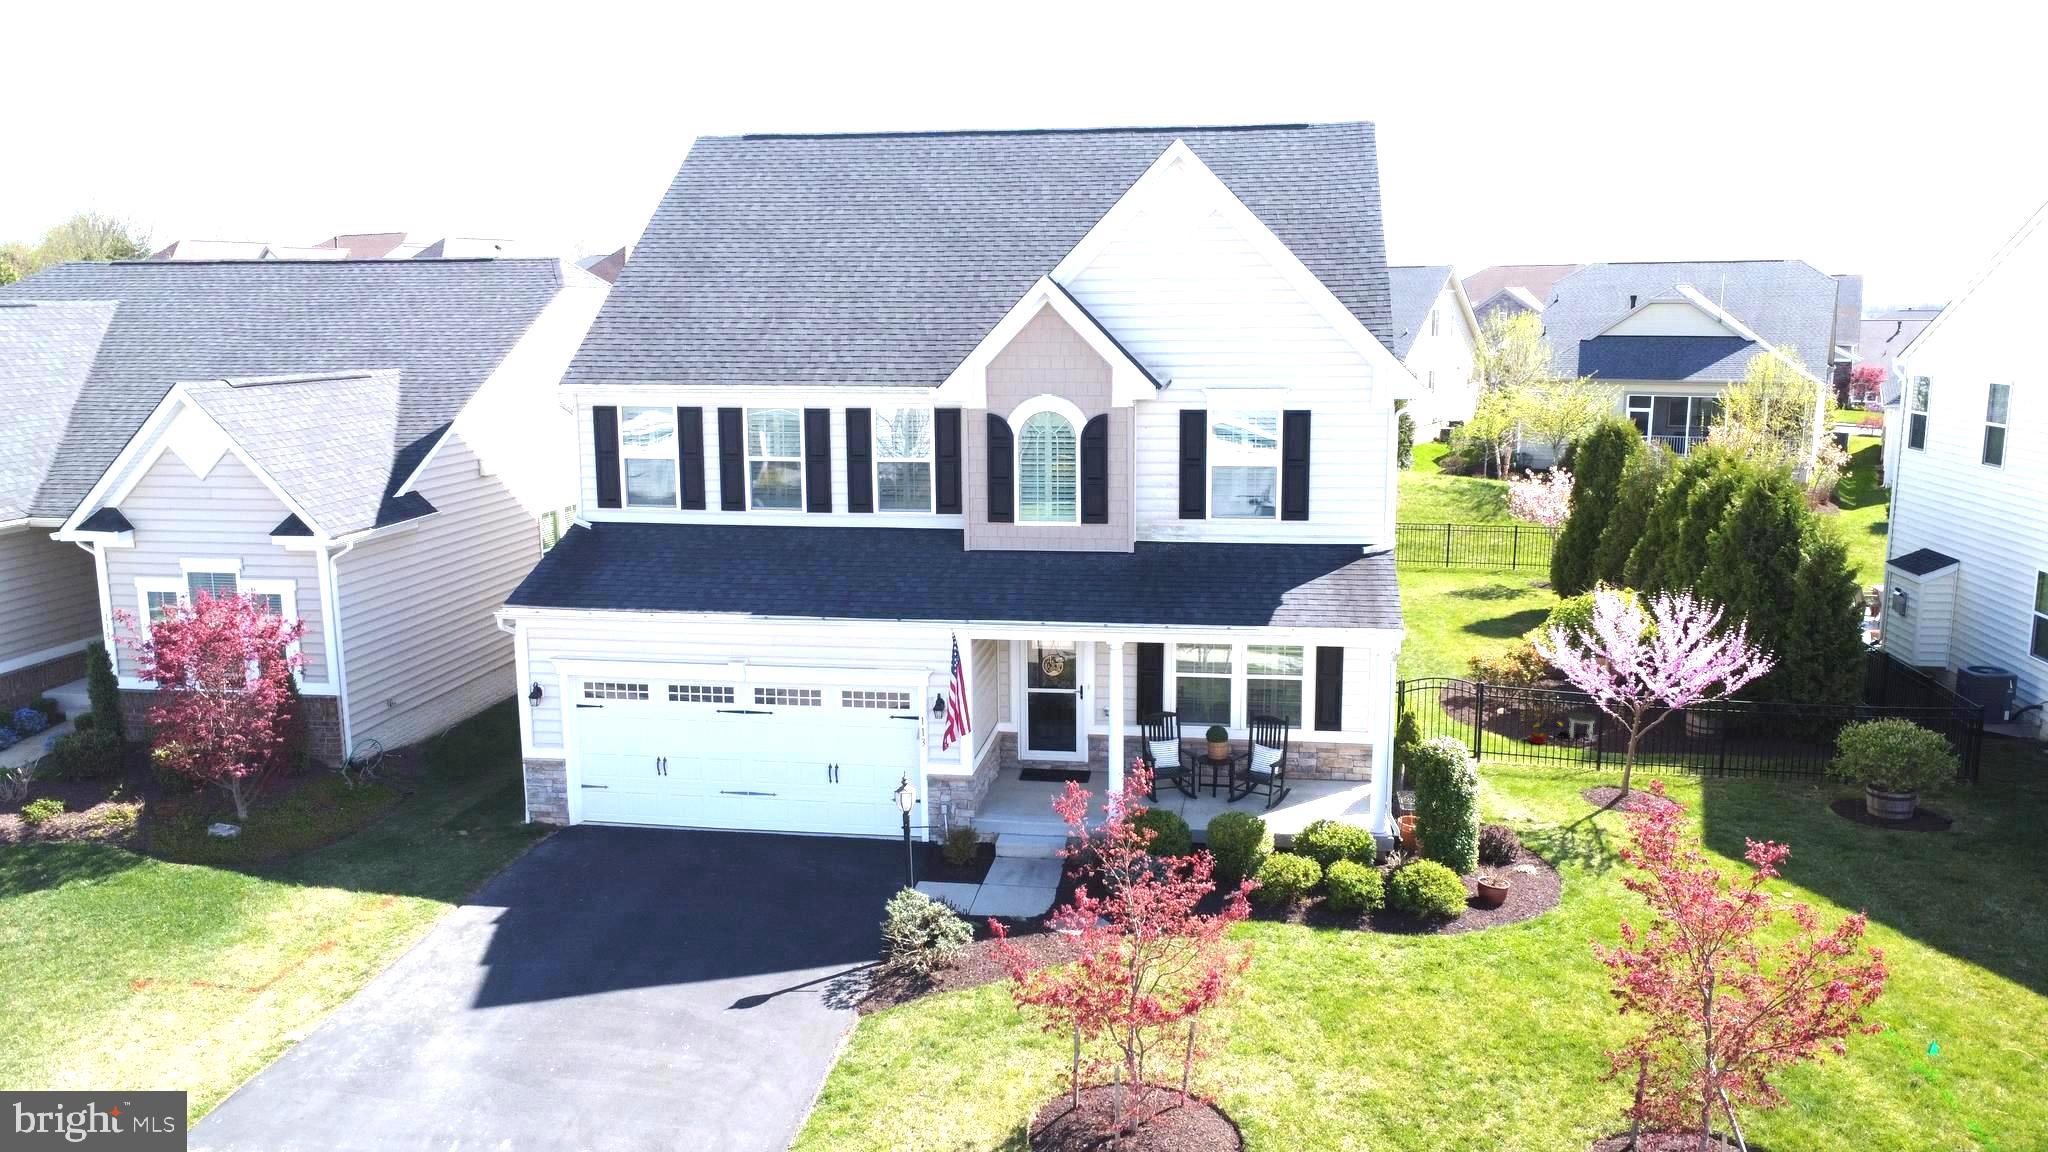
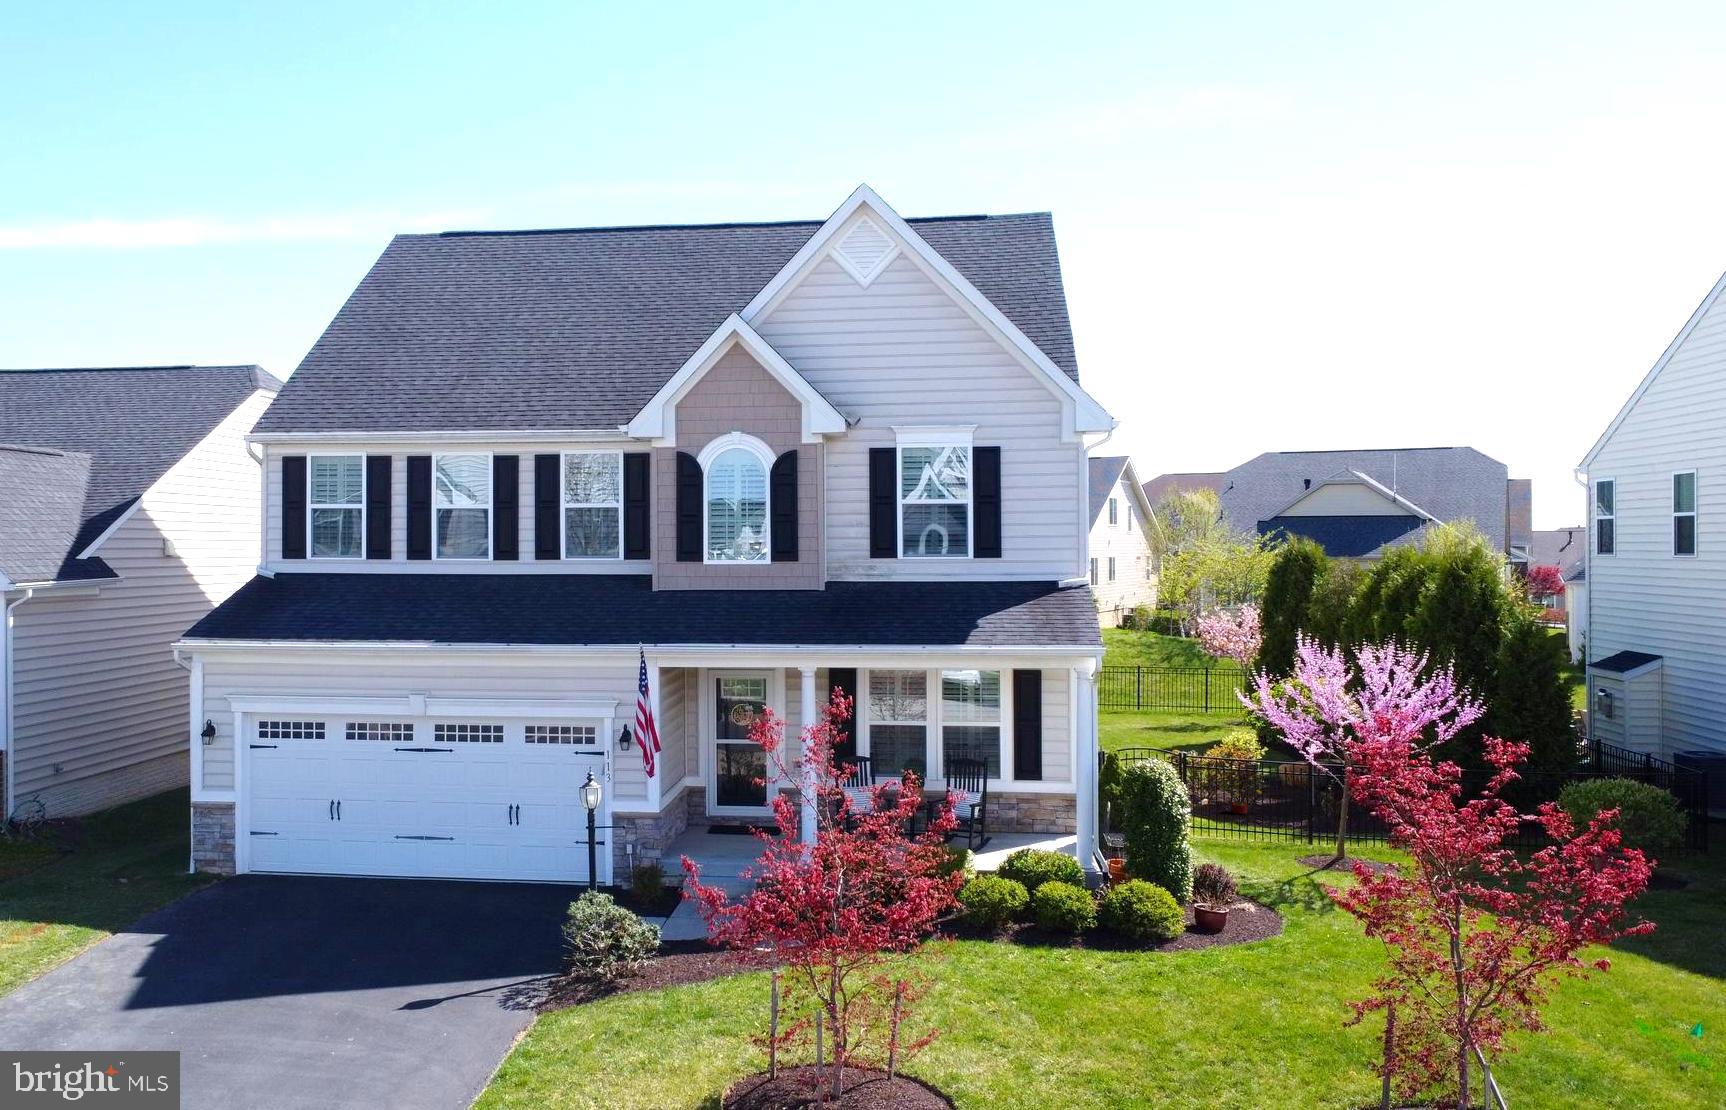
round table: present [1567,712,1596,740] -> none [1265,785,1294,811]

